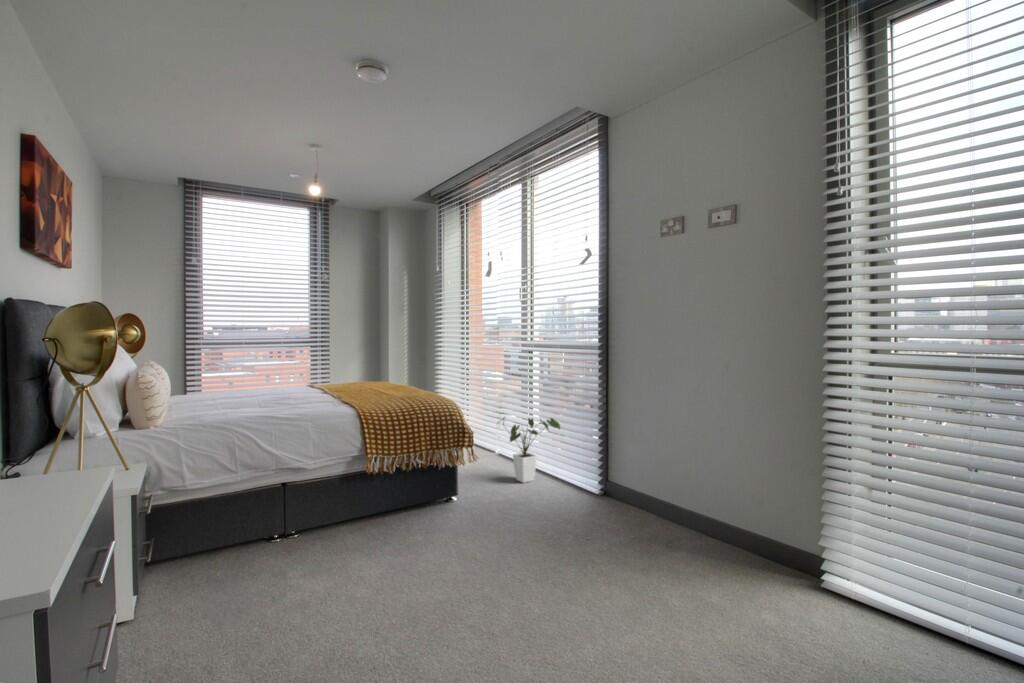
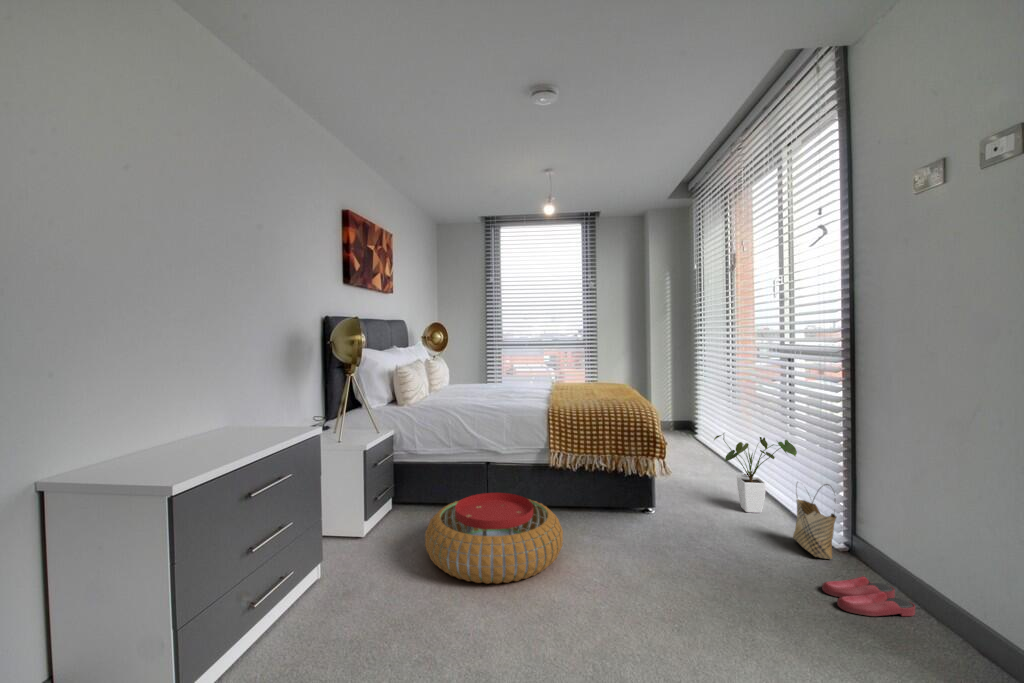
woven basket: none [568,446,602,502] -> present [793,484,837,559]
slippers: none [610,506,663,532] -> present [822,576,915,616]
pouf: none [259,508,422,613] -> present [425,493,563,584]

